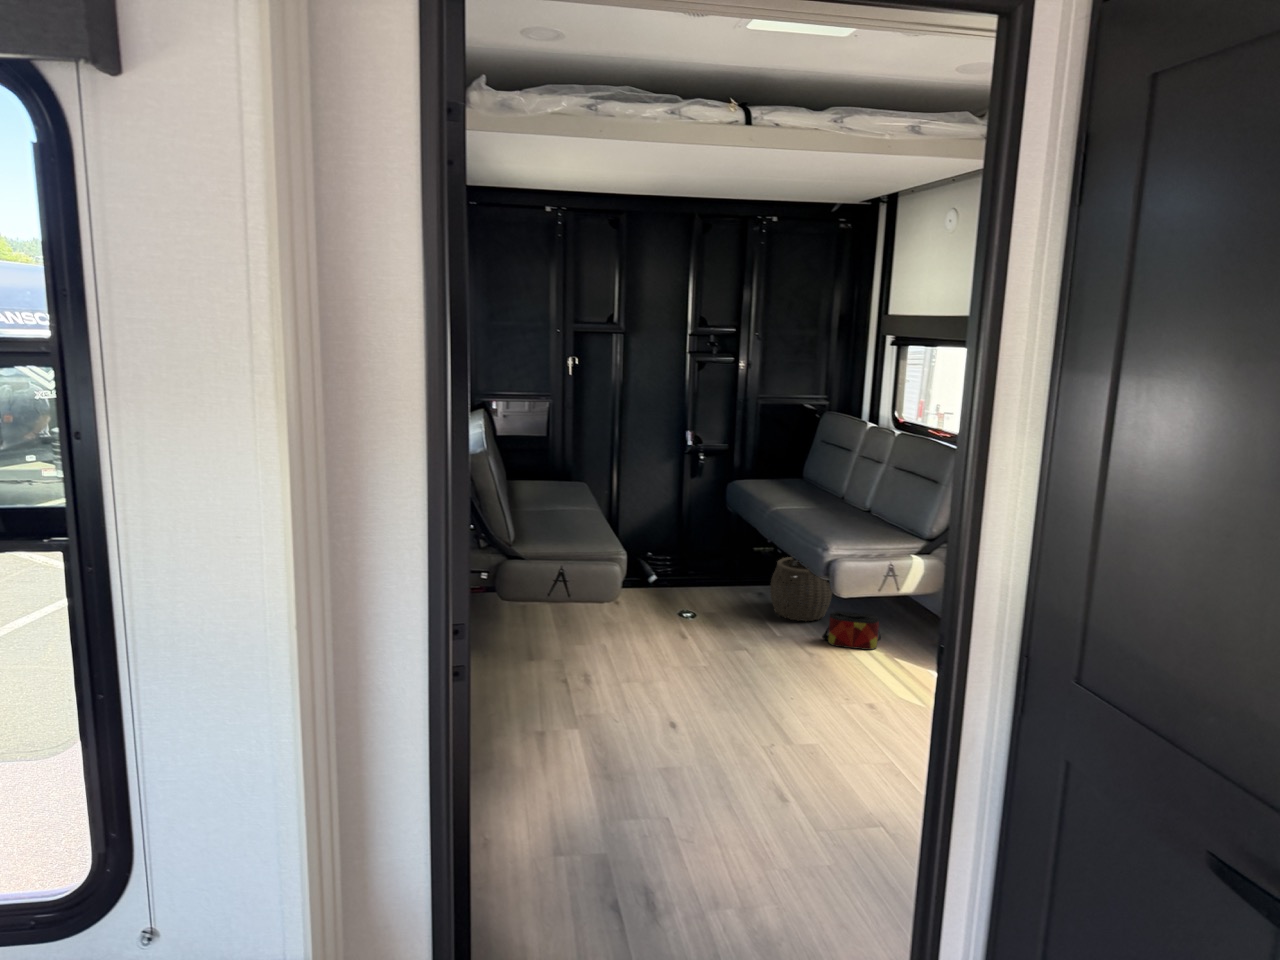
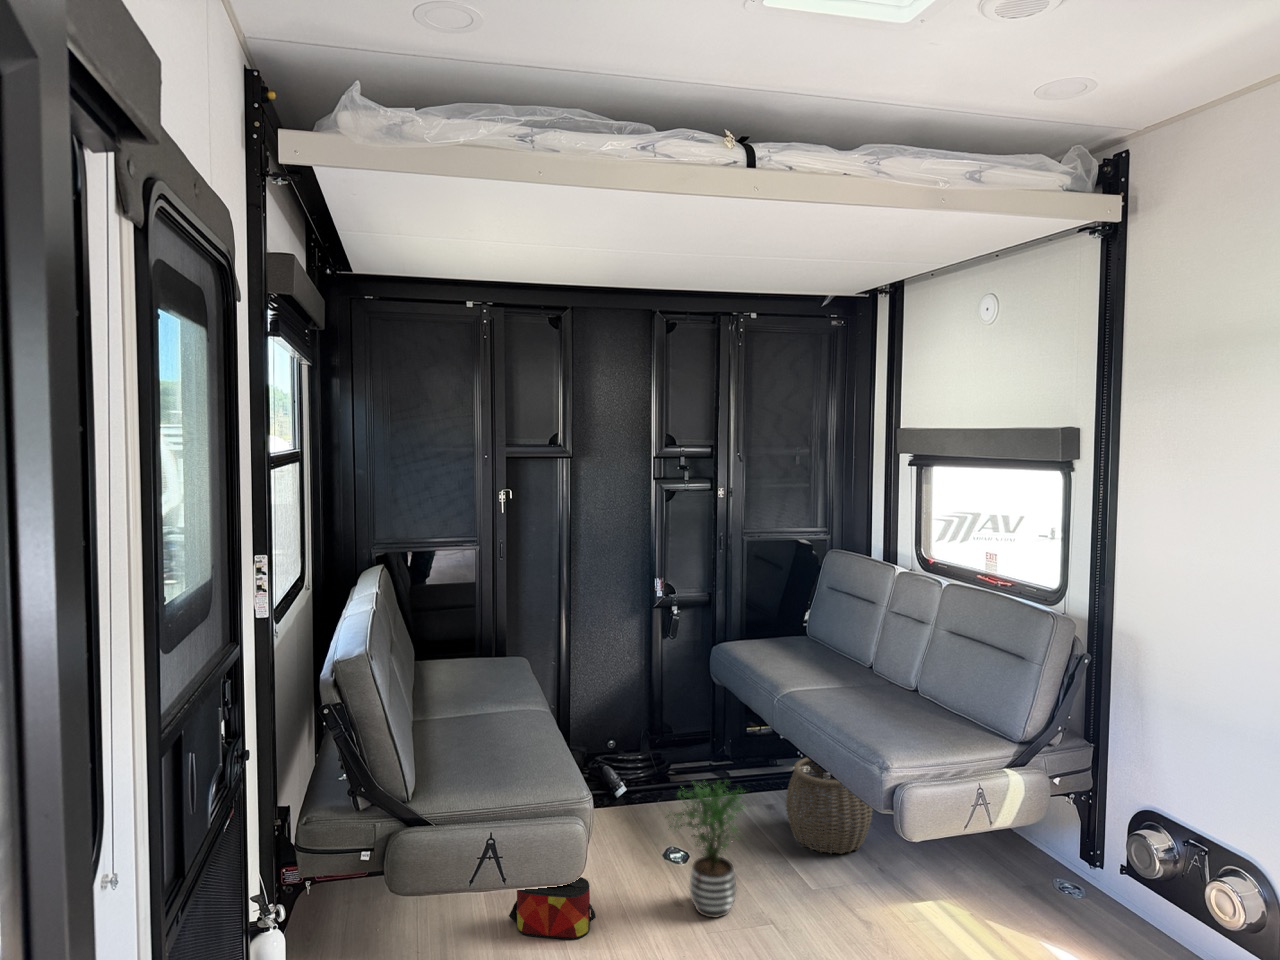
potted plant: none [676,556,740,646] -> present [668,781,746,918]
bag: present [822,611,881,650] -> present [509,877,596,940]

